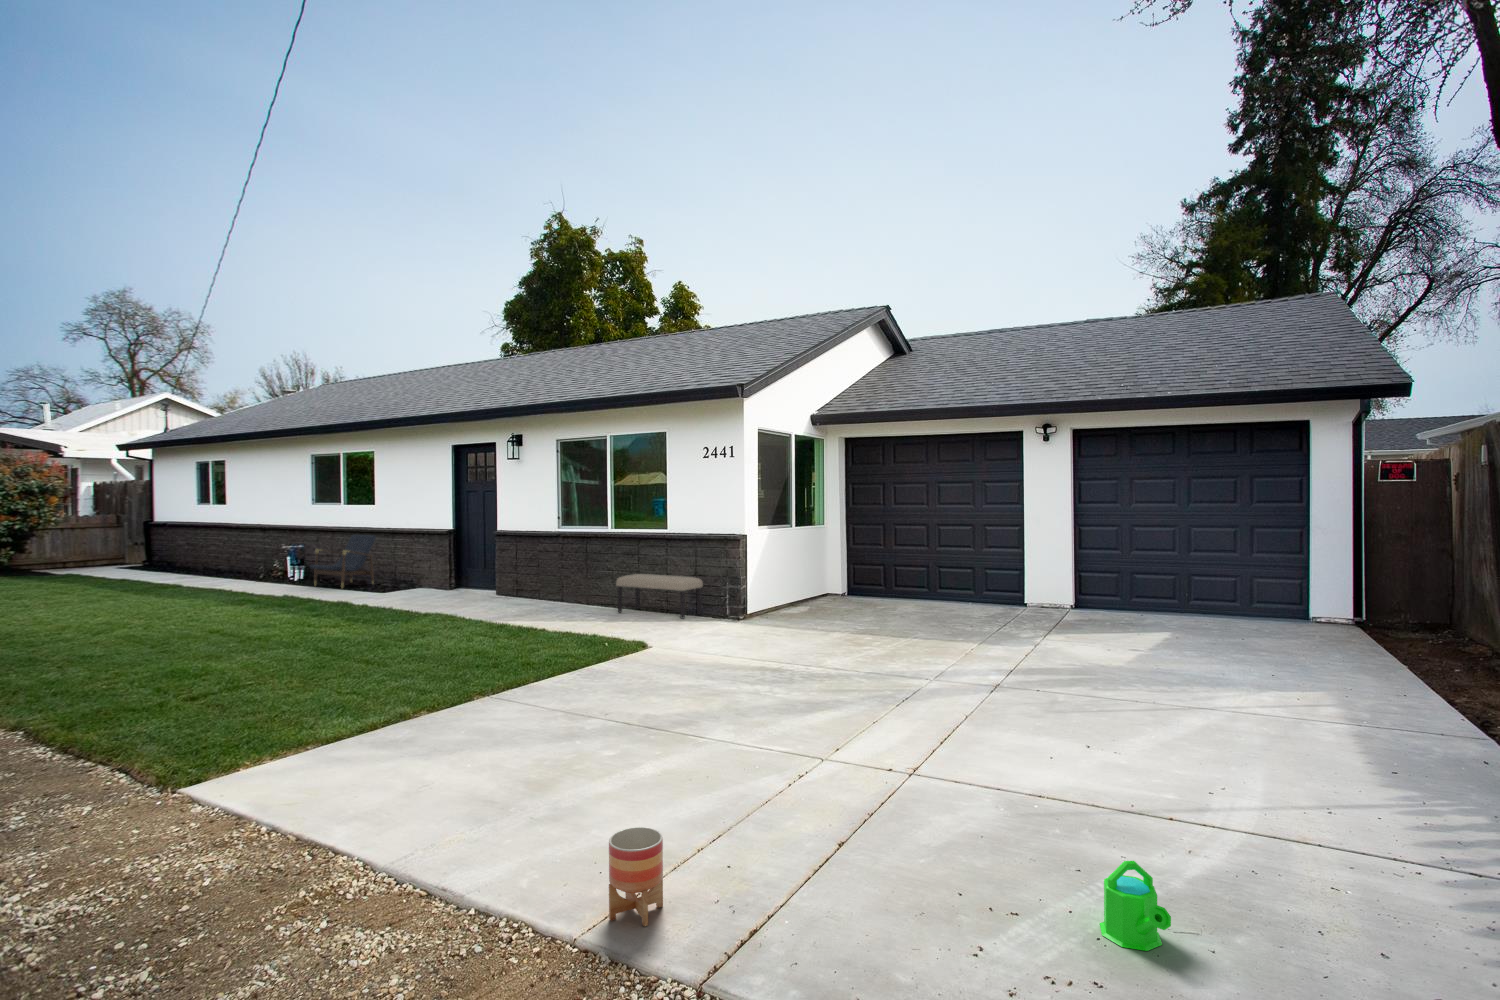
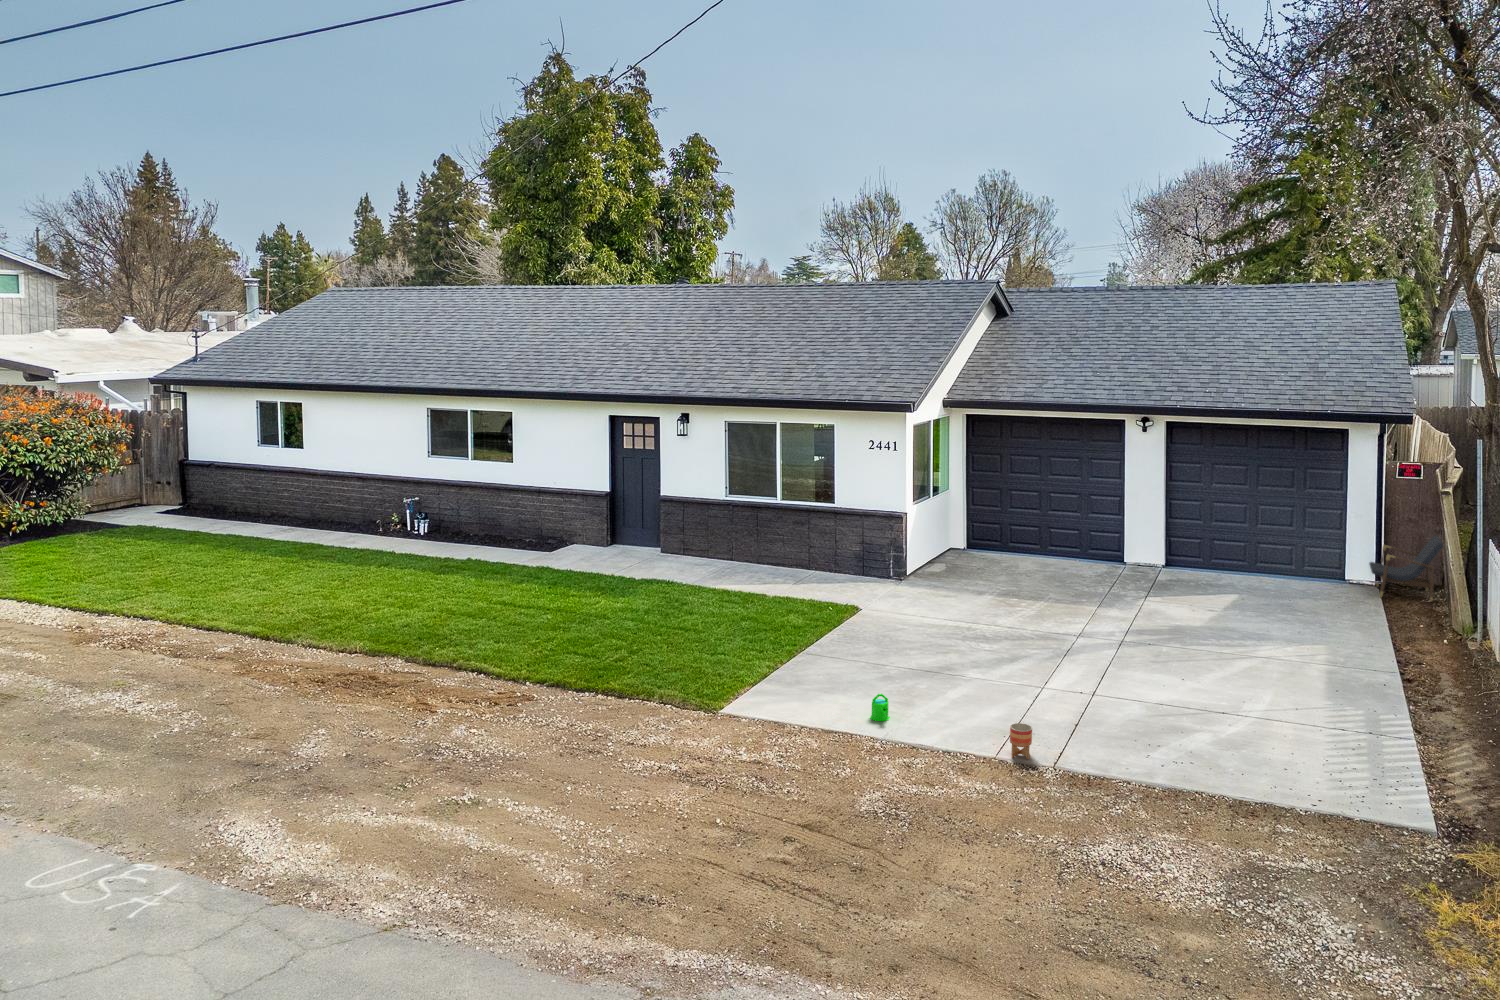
lounge chair: present [310,535,376,588] -> present [1369,536,1443,601]
bench: present [616,574,703,618] -> none [798,541,871,581]
watering can: present [1100,861,1171,951] -> present [870,693,890,721]

